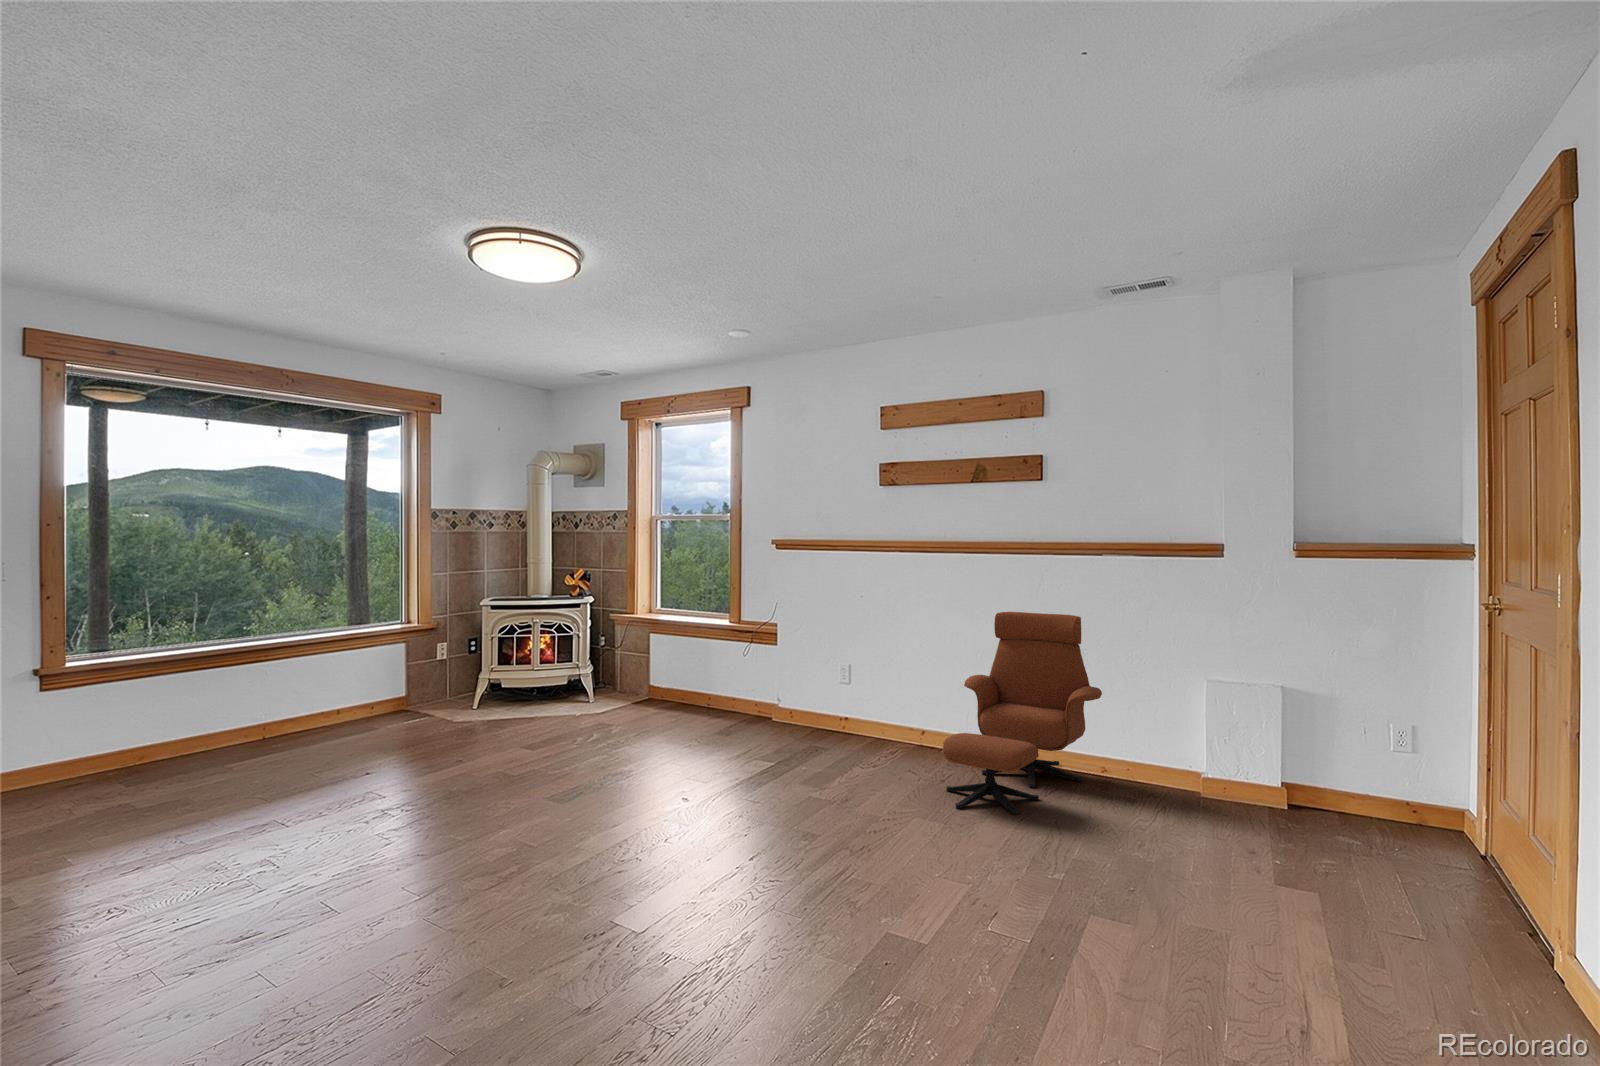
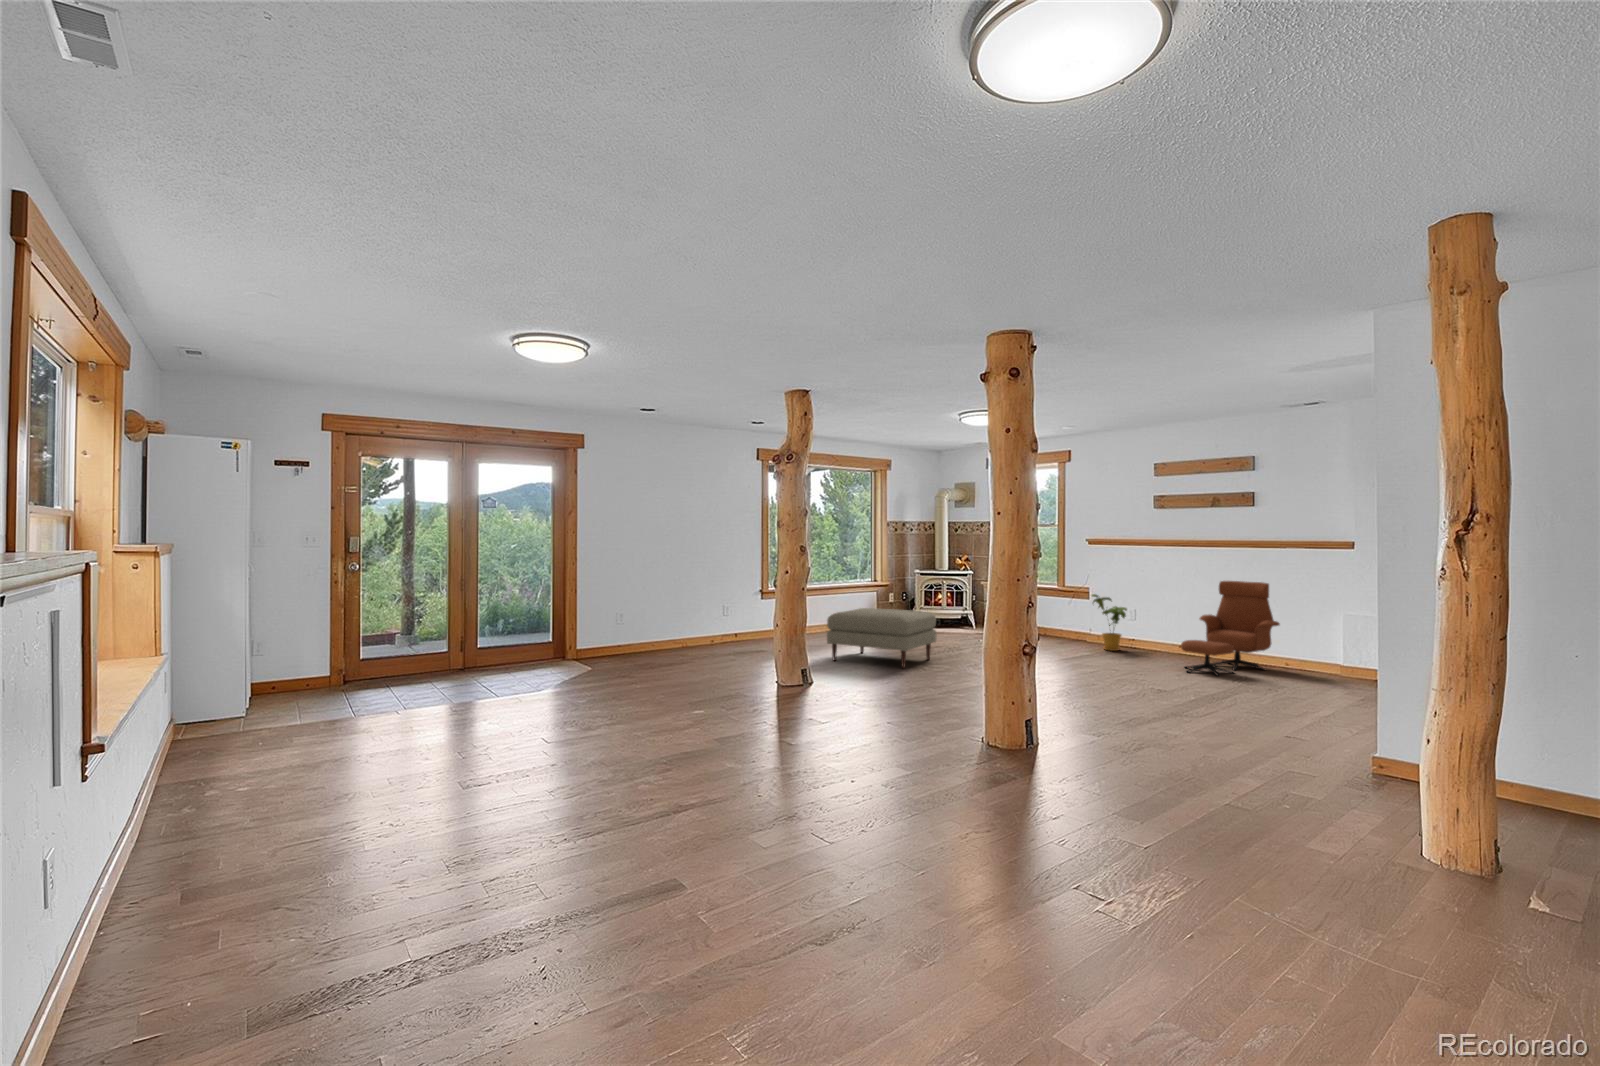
house plant: none [778,640,839,743] -> present [1092,594,1127,651]
ottoman: none [93,705,435,885] -> present [827,608,937,668]

